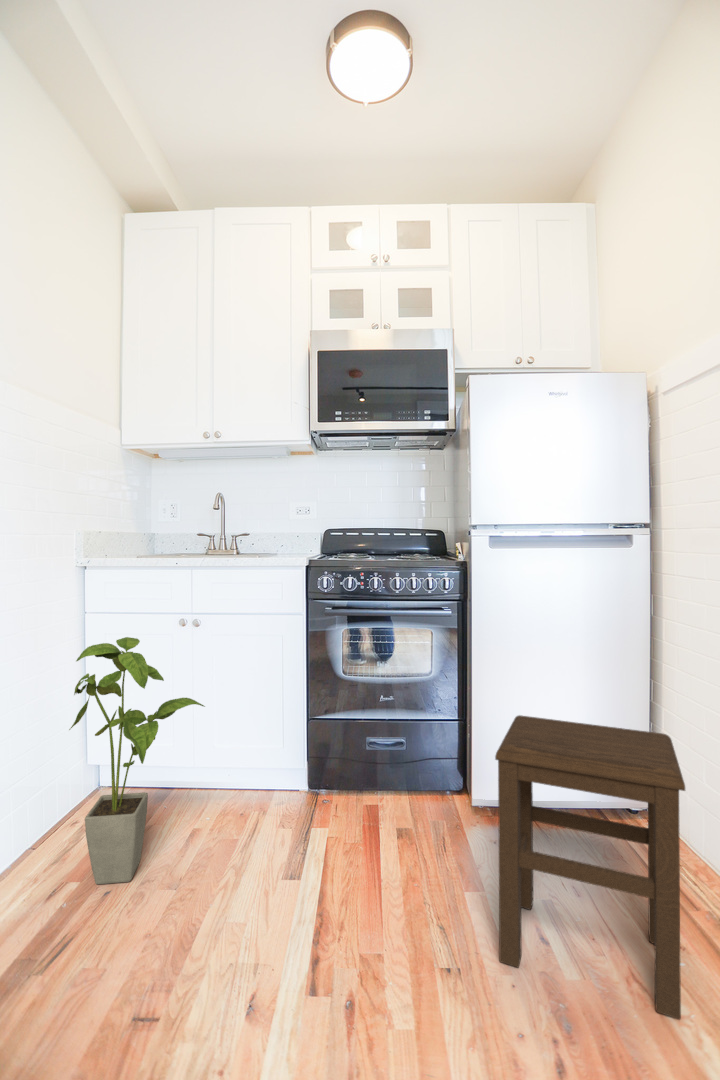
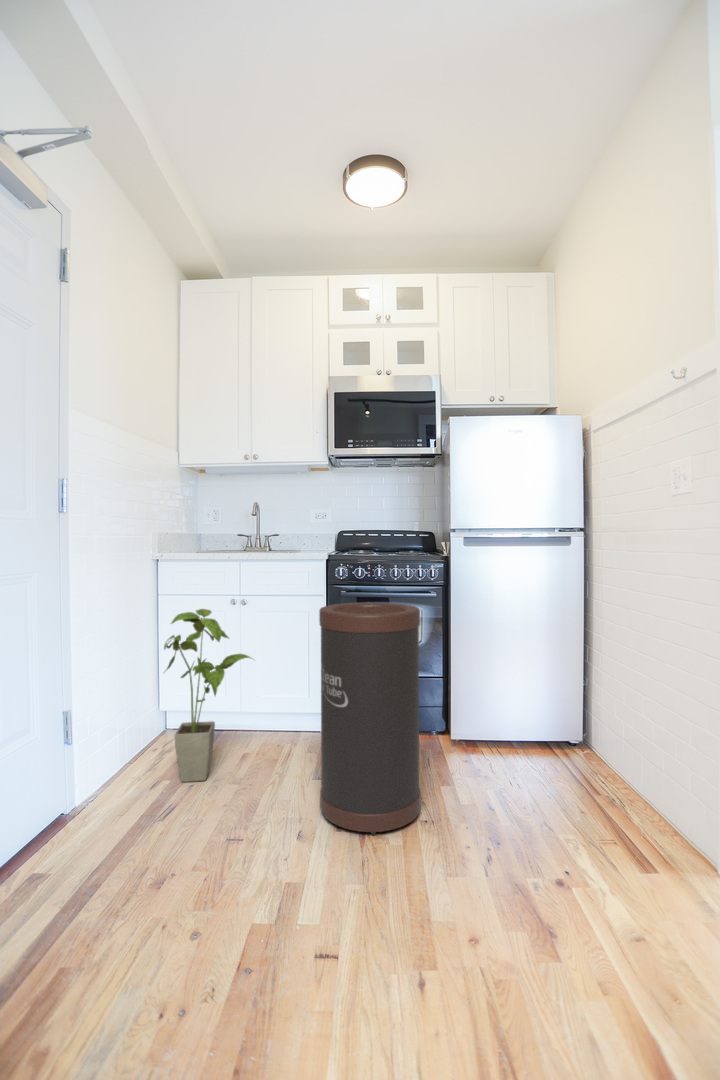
trash can: none [288,629,439,996] -> present [319,602,421,835]
stool: present [495,715,685,1019] -> none [458,663,580,846]

